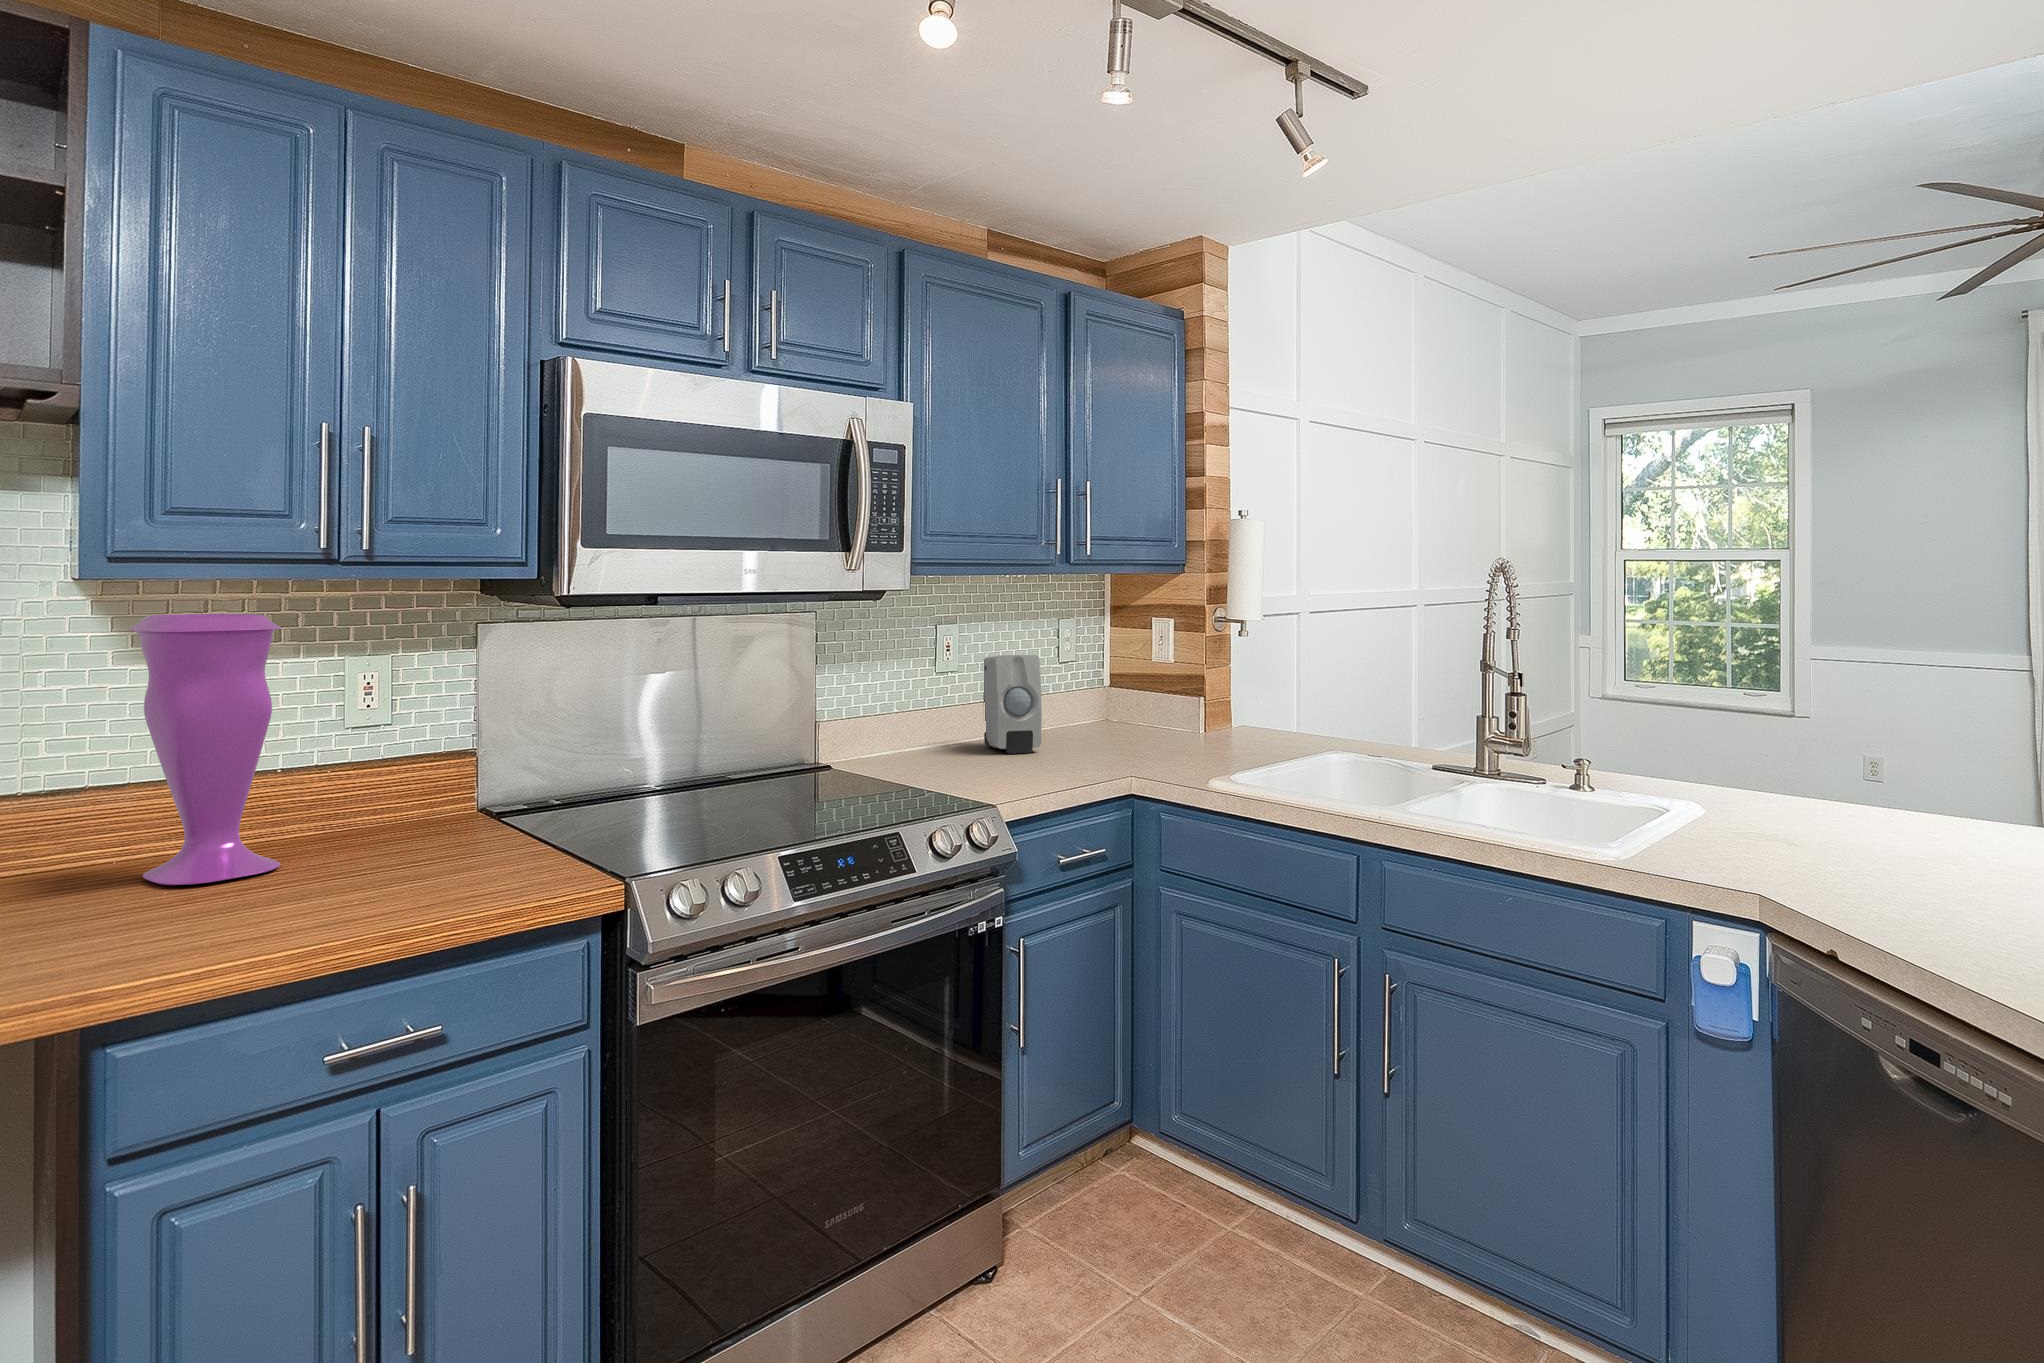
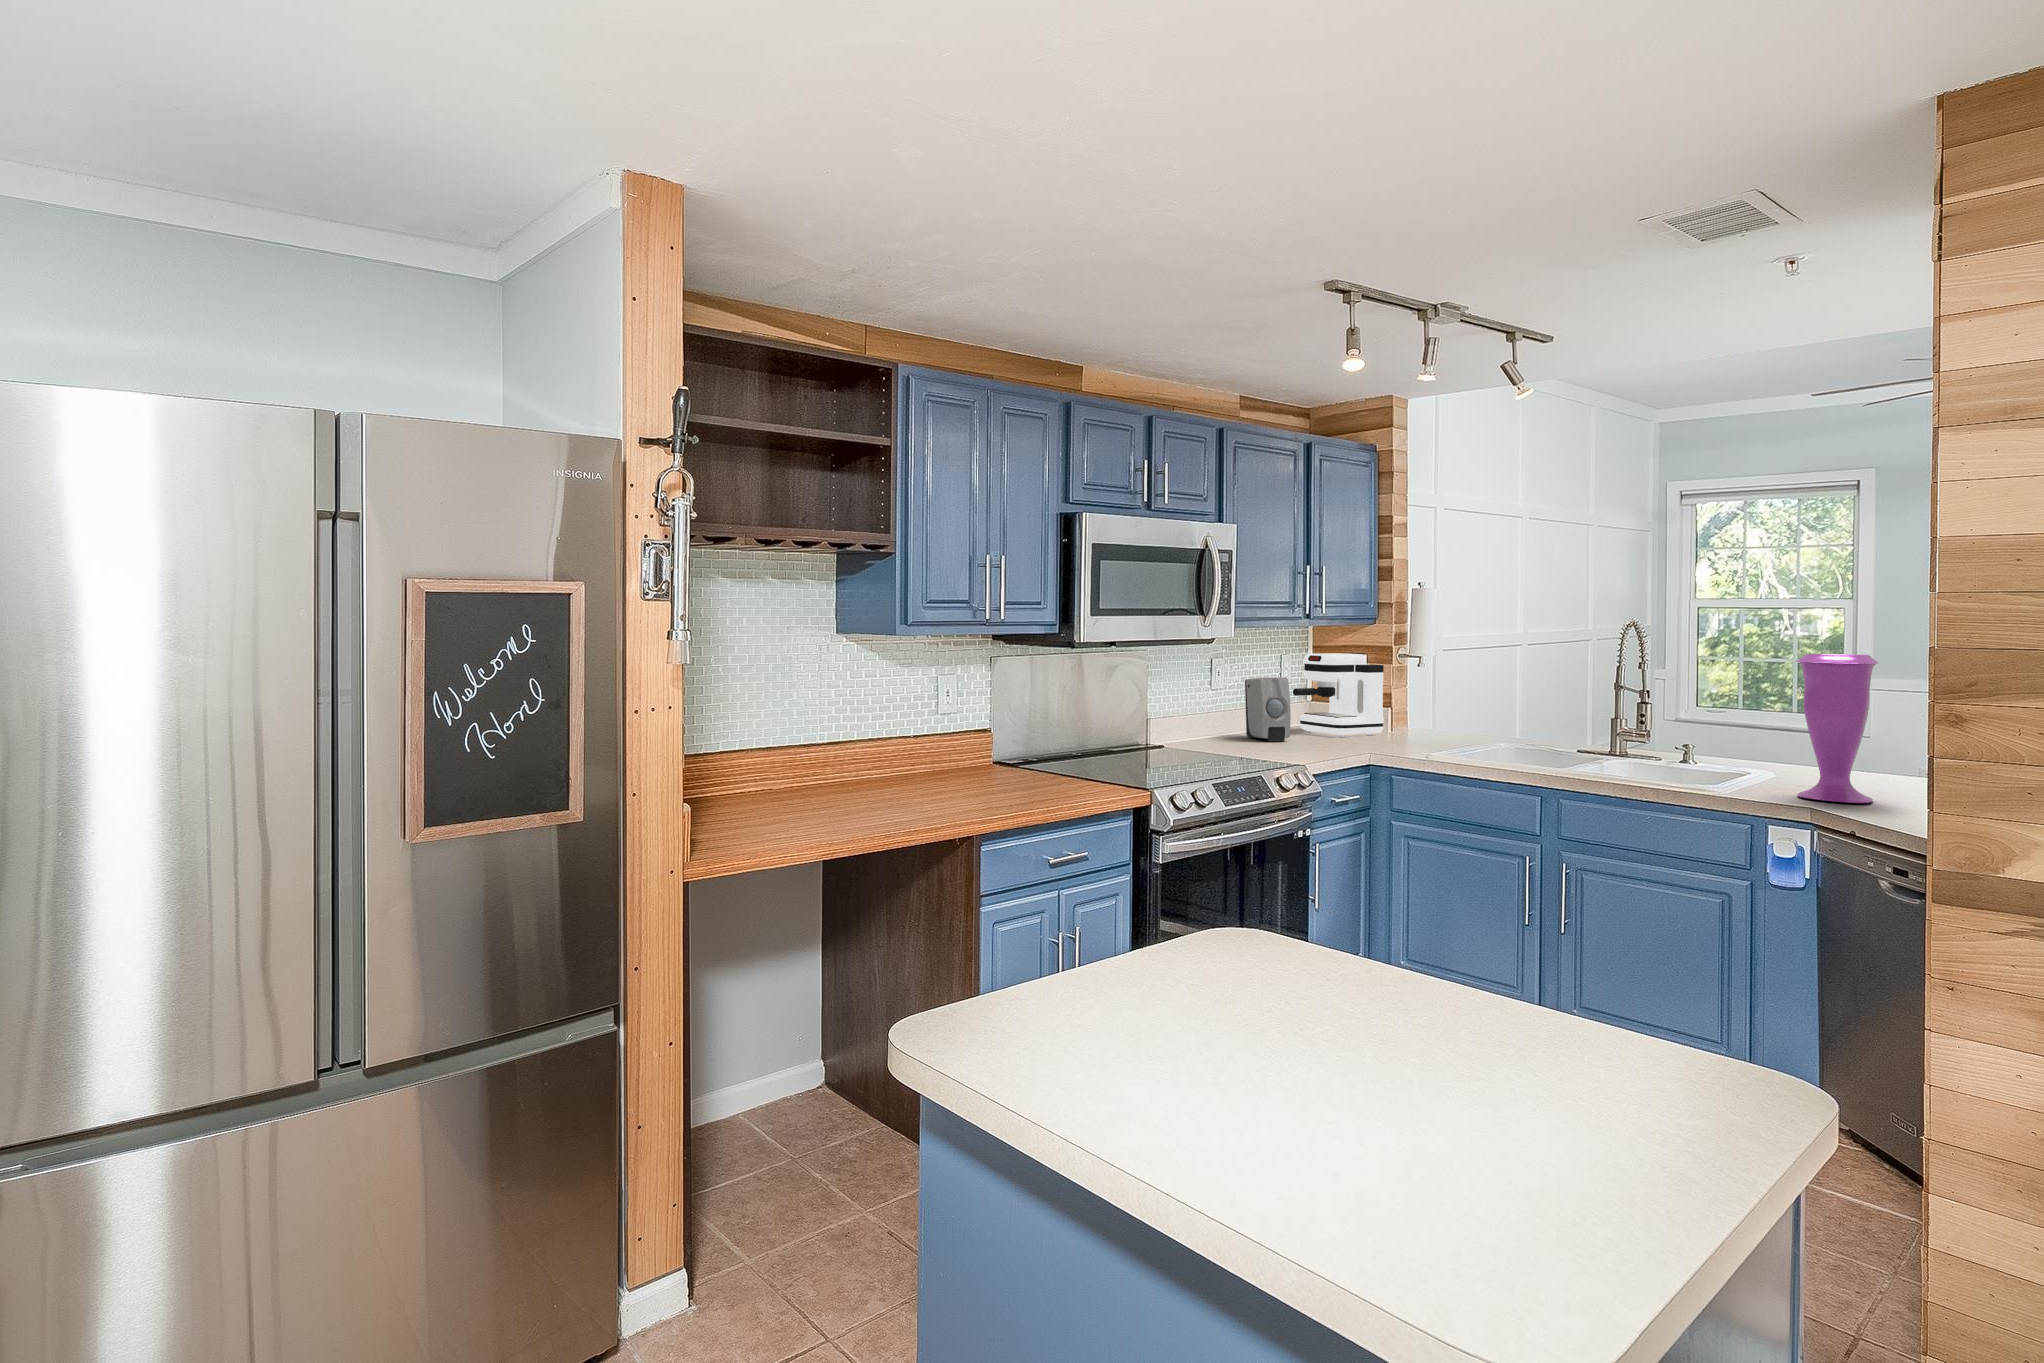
vase: present [128,614,283,885] -> present [1796,654,1878,803]
coffee maker: none [1059,618,1190,742] -> present [1293,653,1384,737]

